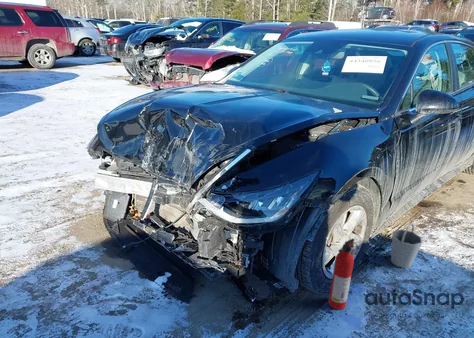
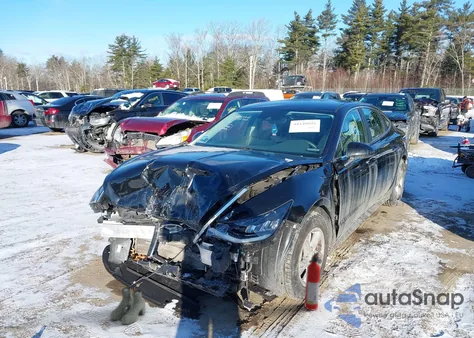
bucket: present [391,223,422,268] -> none [342,241,364,277]
boots: none [92,252,134,296] -> present [111,287,145,324]

